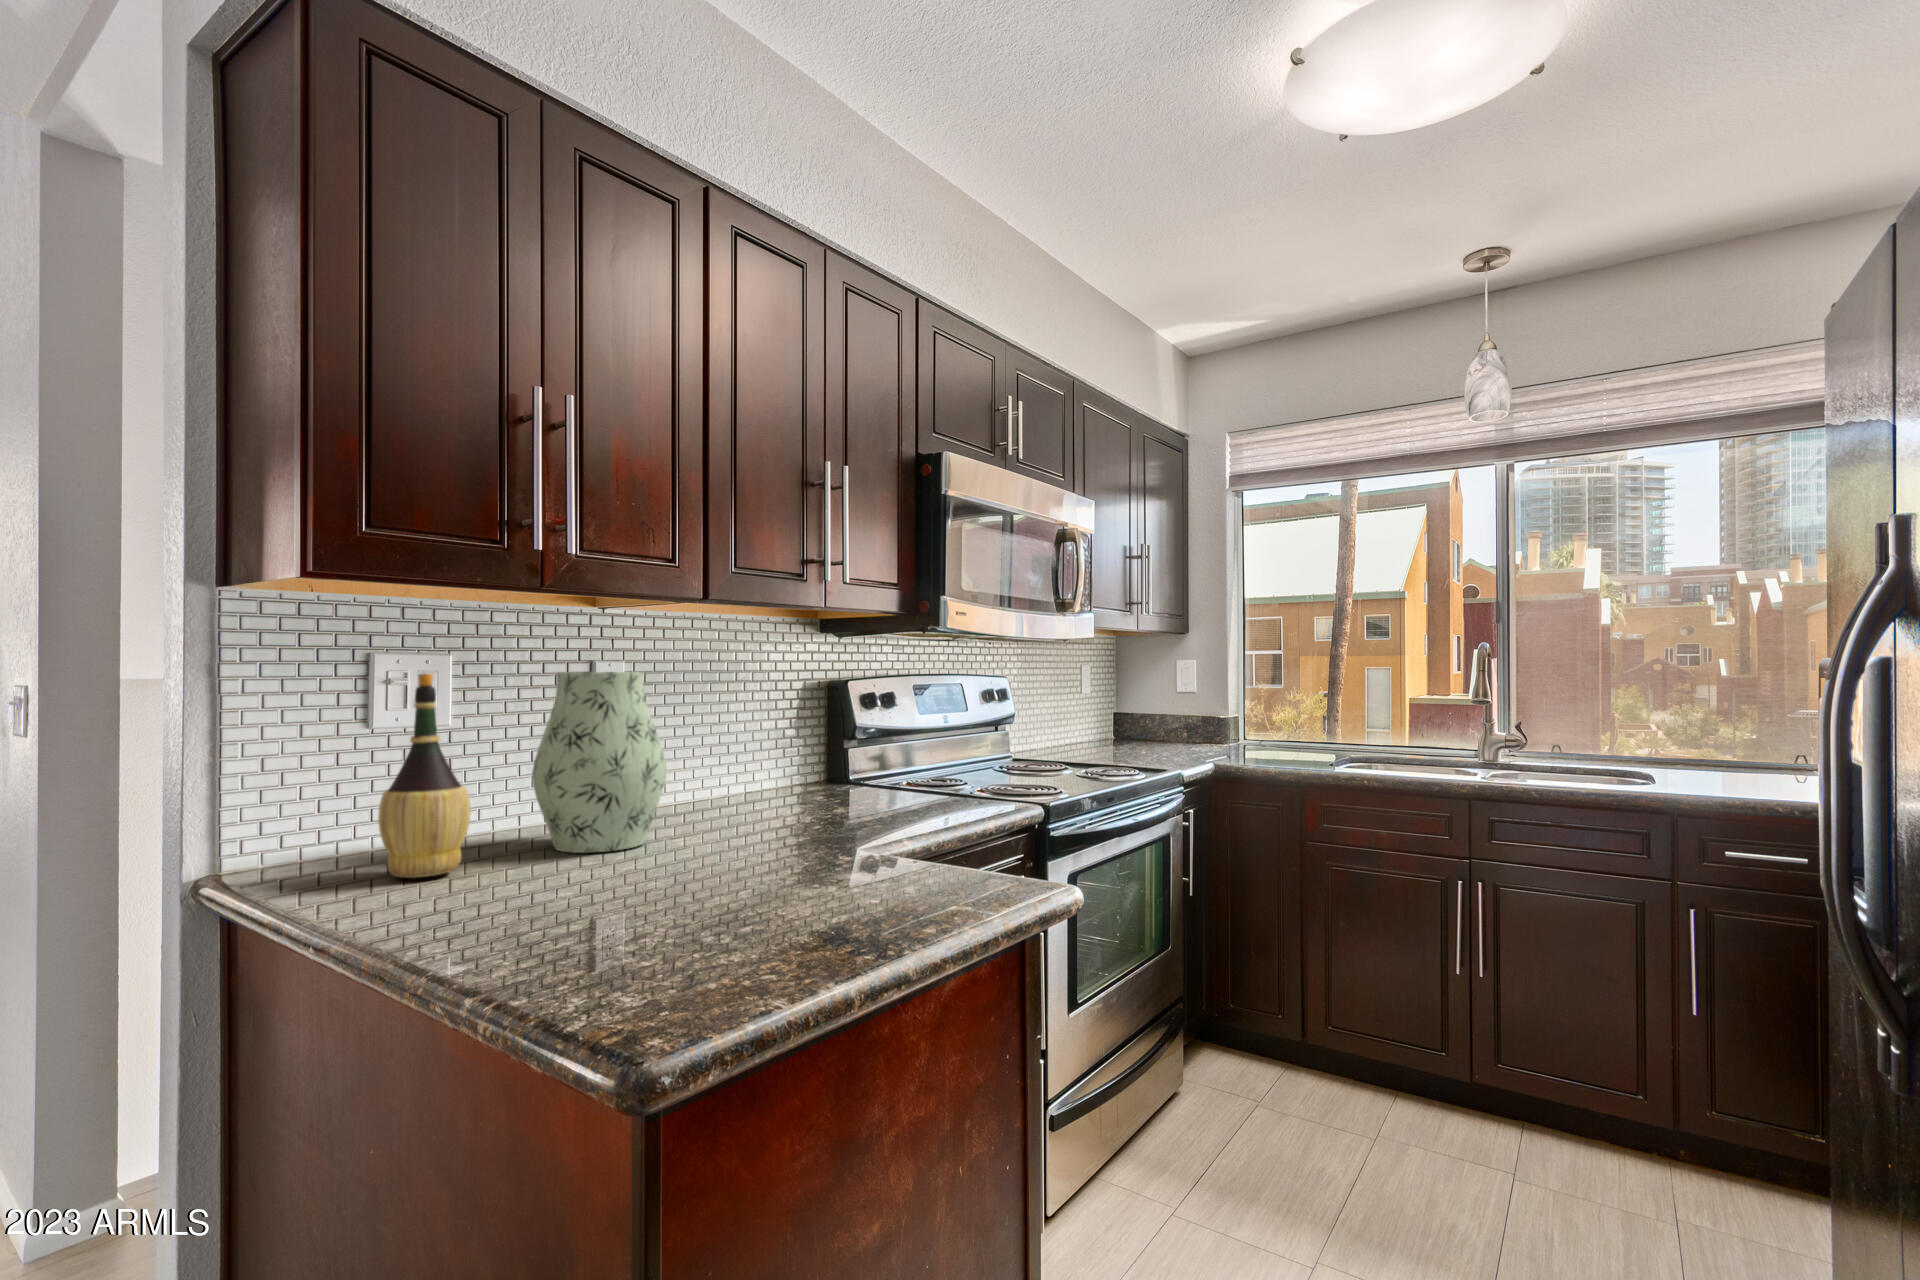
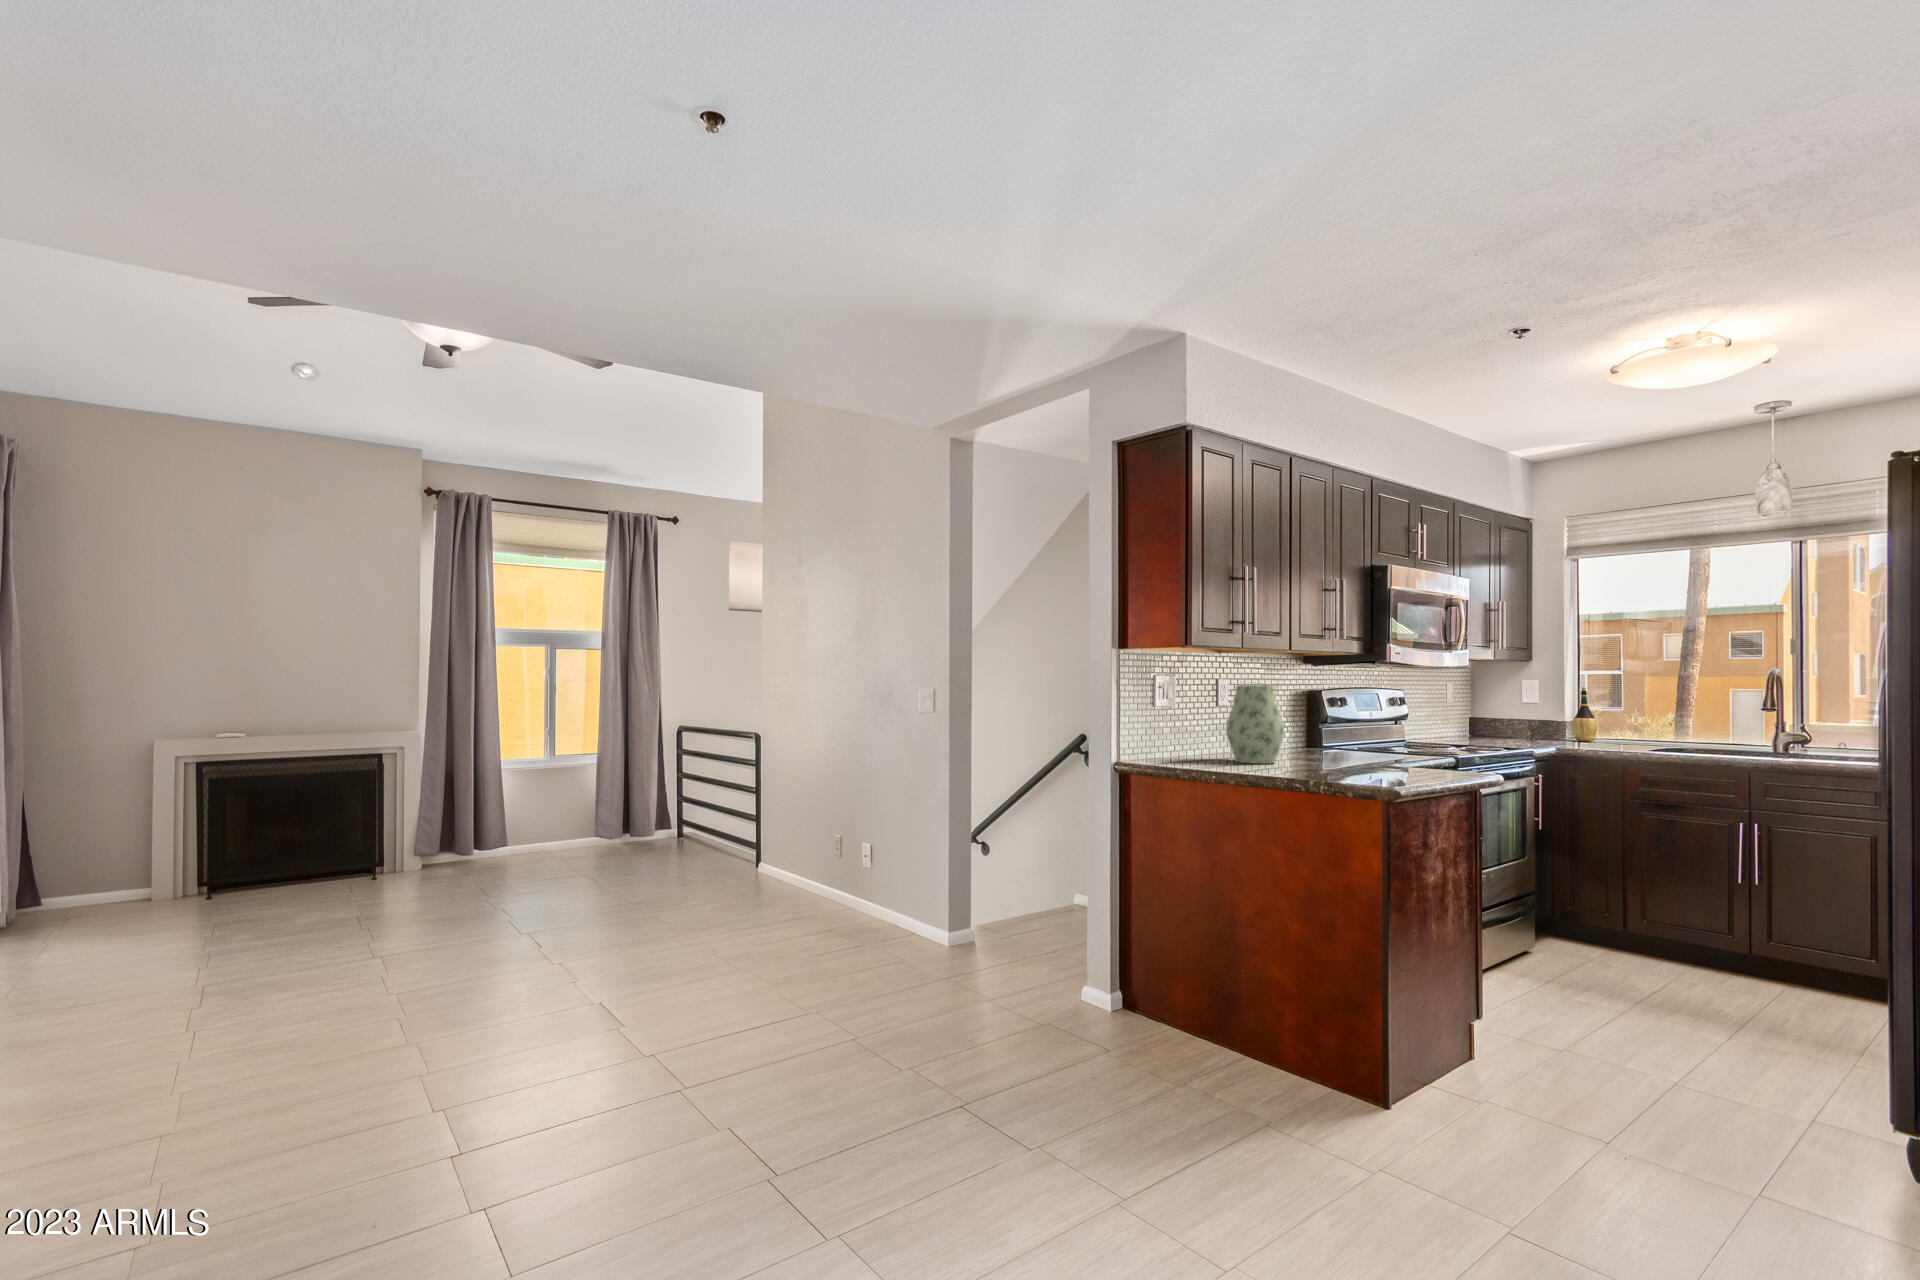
wine bottle: present [378,673,470,878] -> present [1572,687,1598,741]

